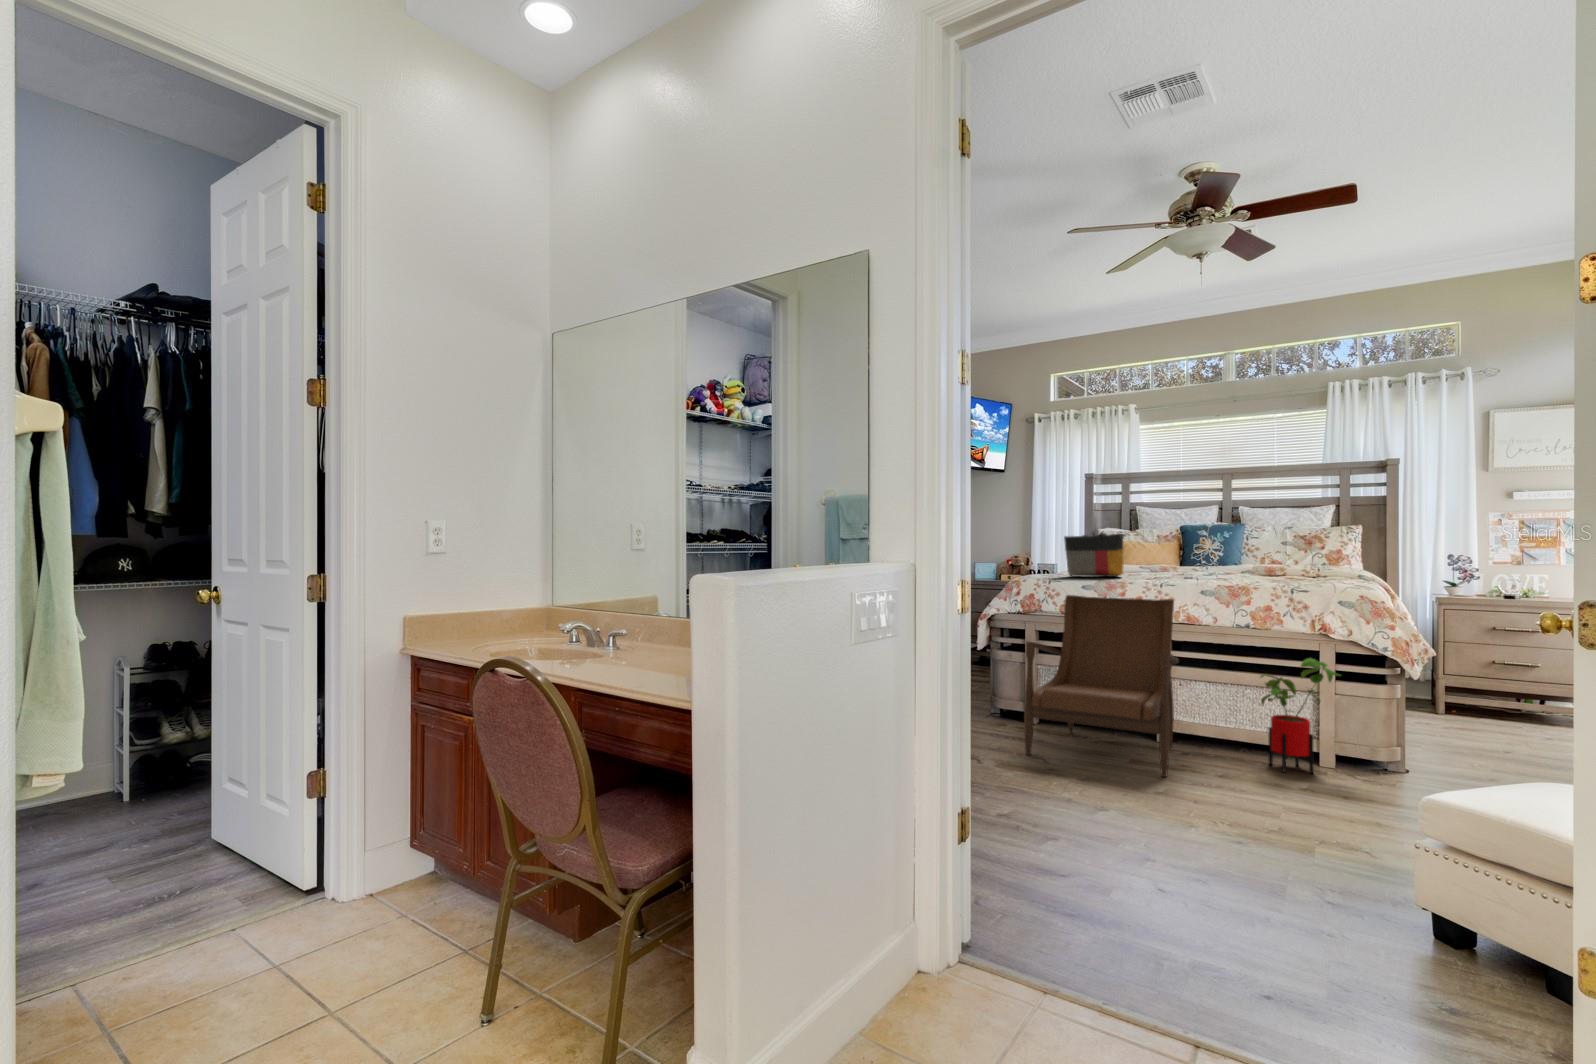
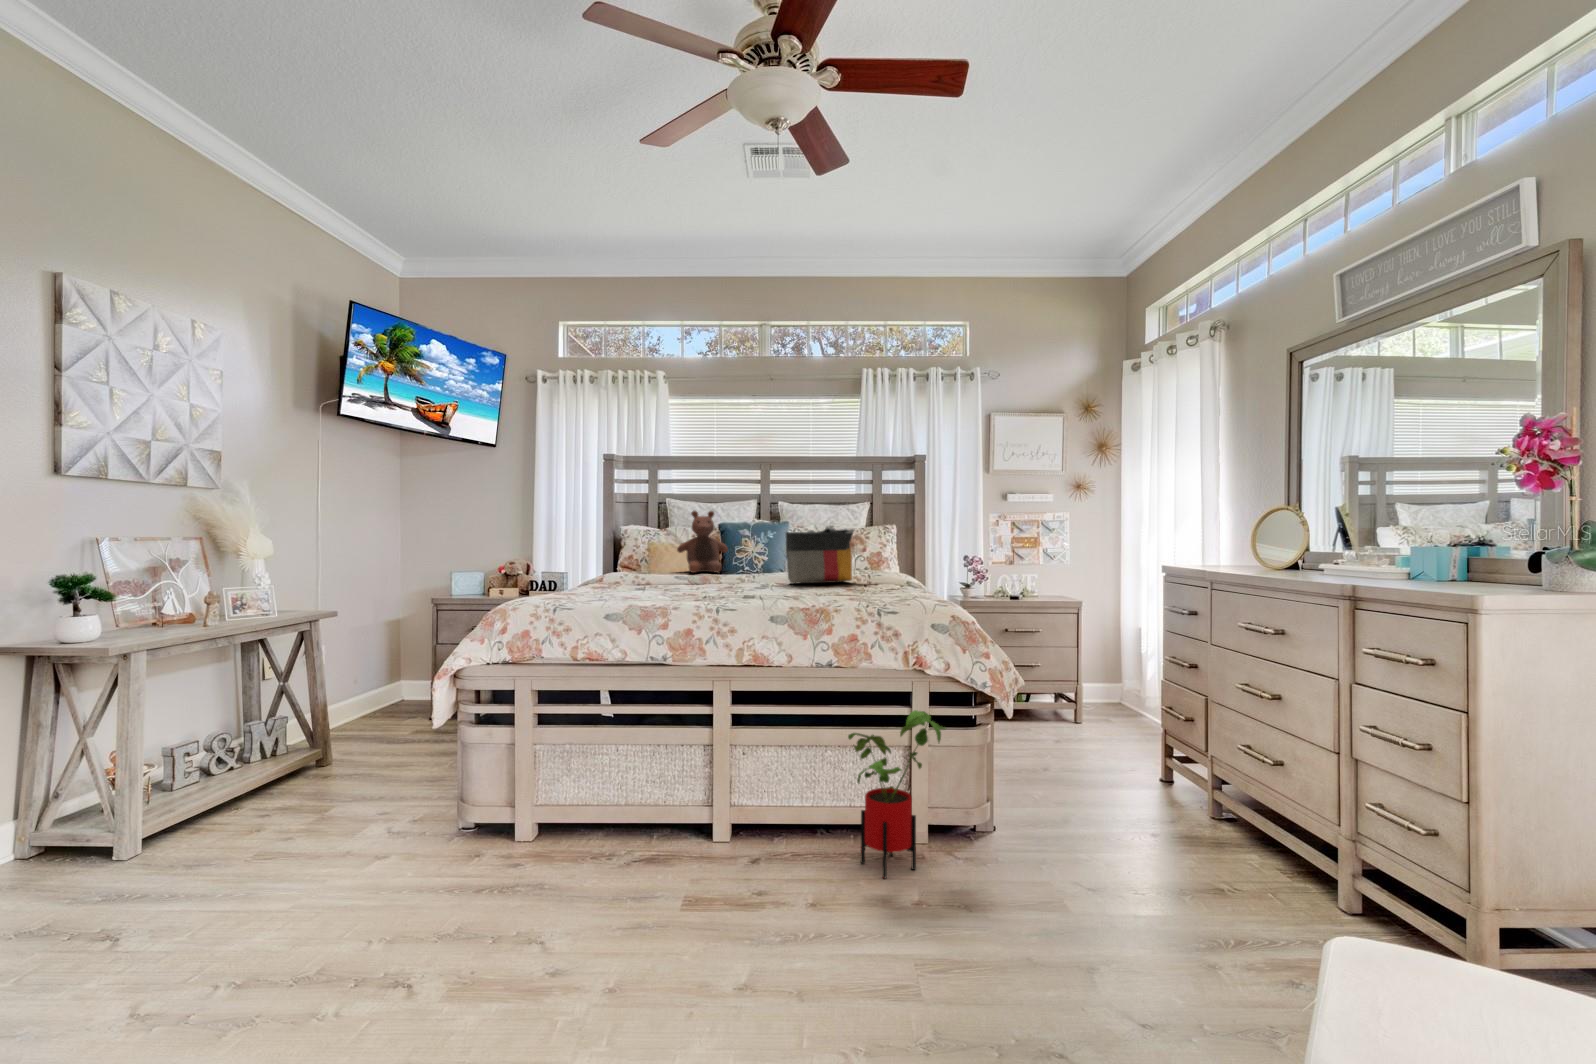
stuffed bear: none [1142,516,1187,565] -> present [677,511,728,573]
tote bag: present [1064,533,1125,577] -> present [786,528,854,583]
armchair: present [1024,595,1179,777] -> none [500,633,749,949]

